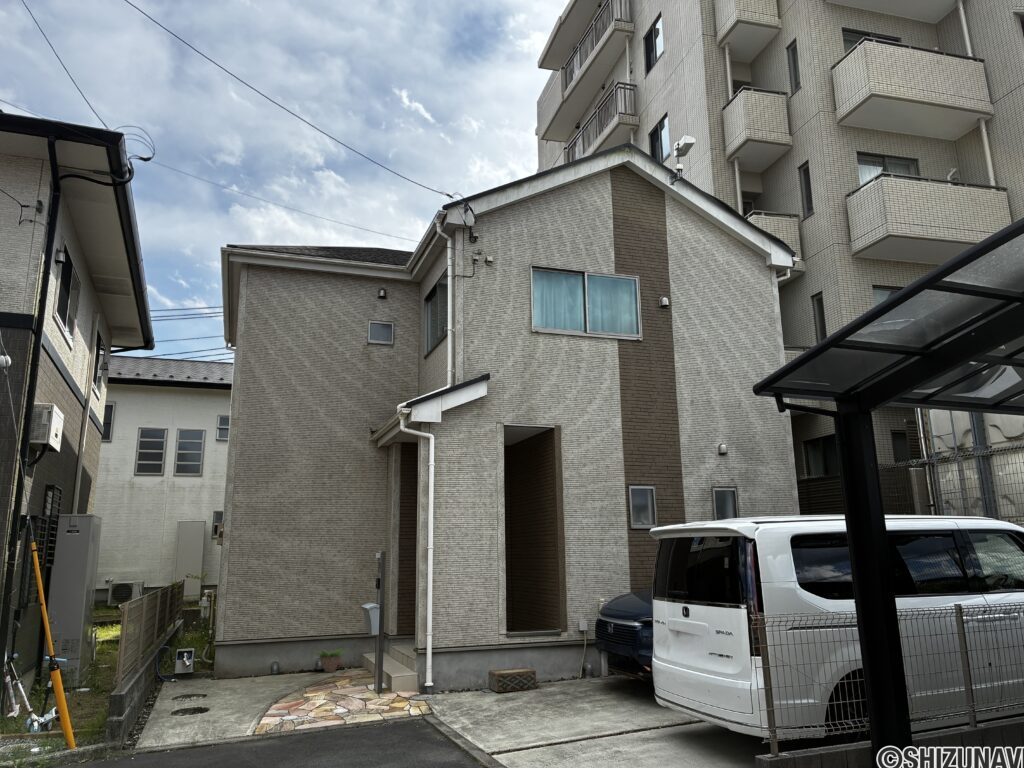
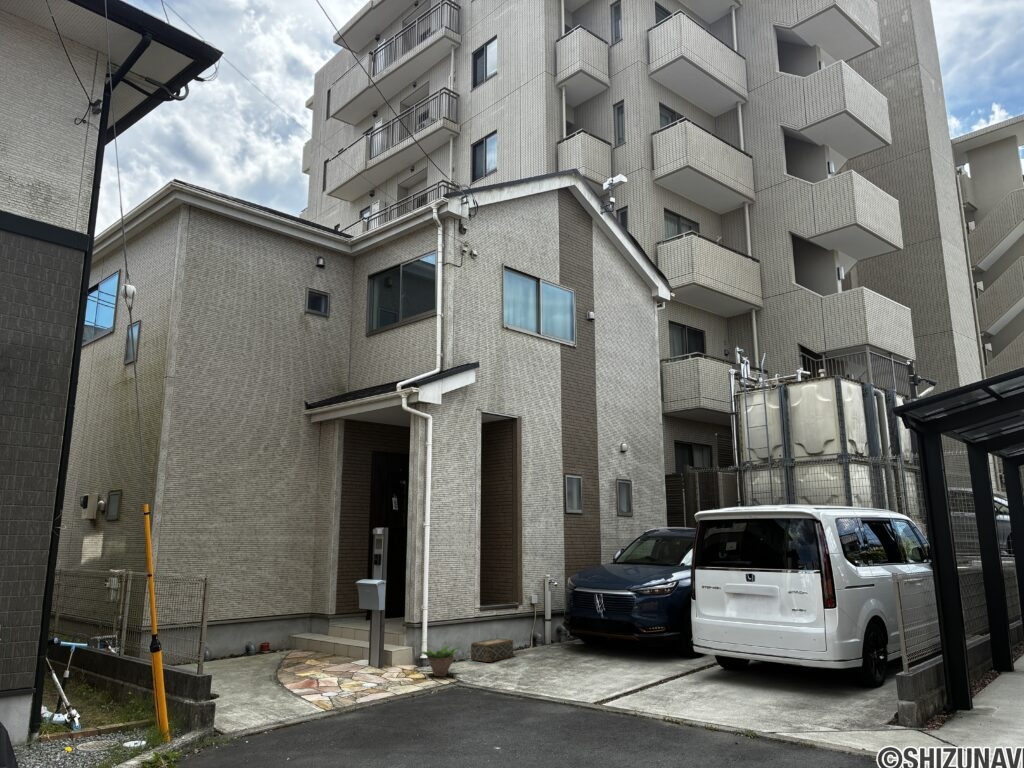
decorative plant: present [316,648,344,672] -> present [422,645,459,676]

